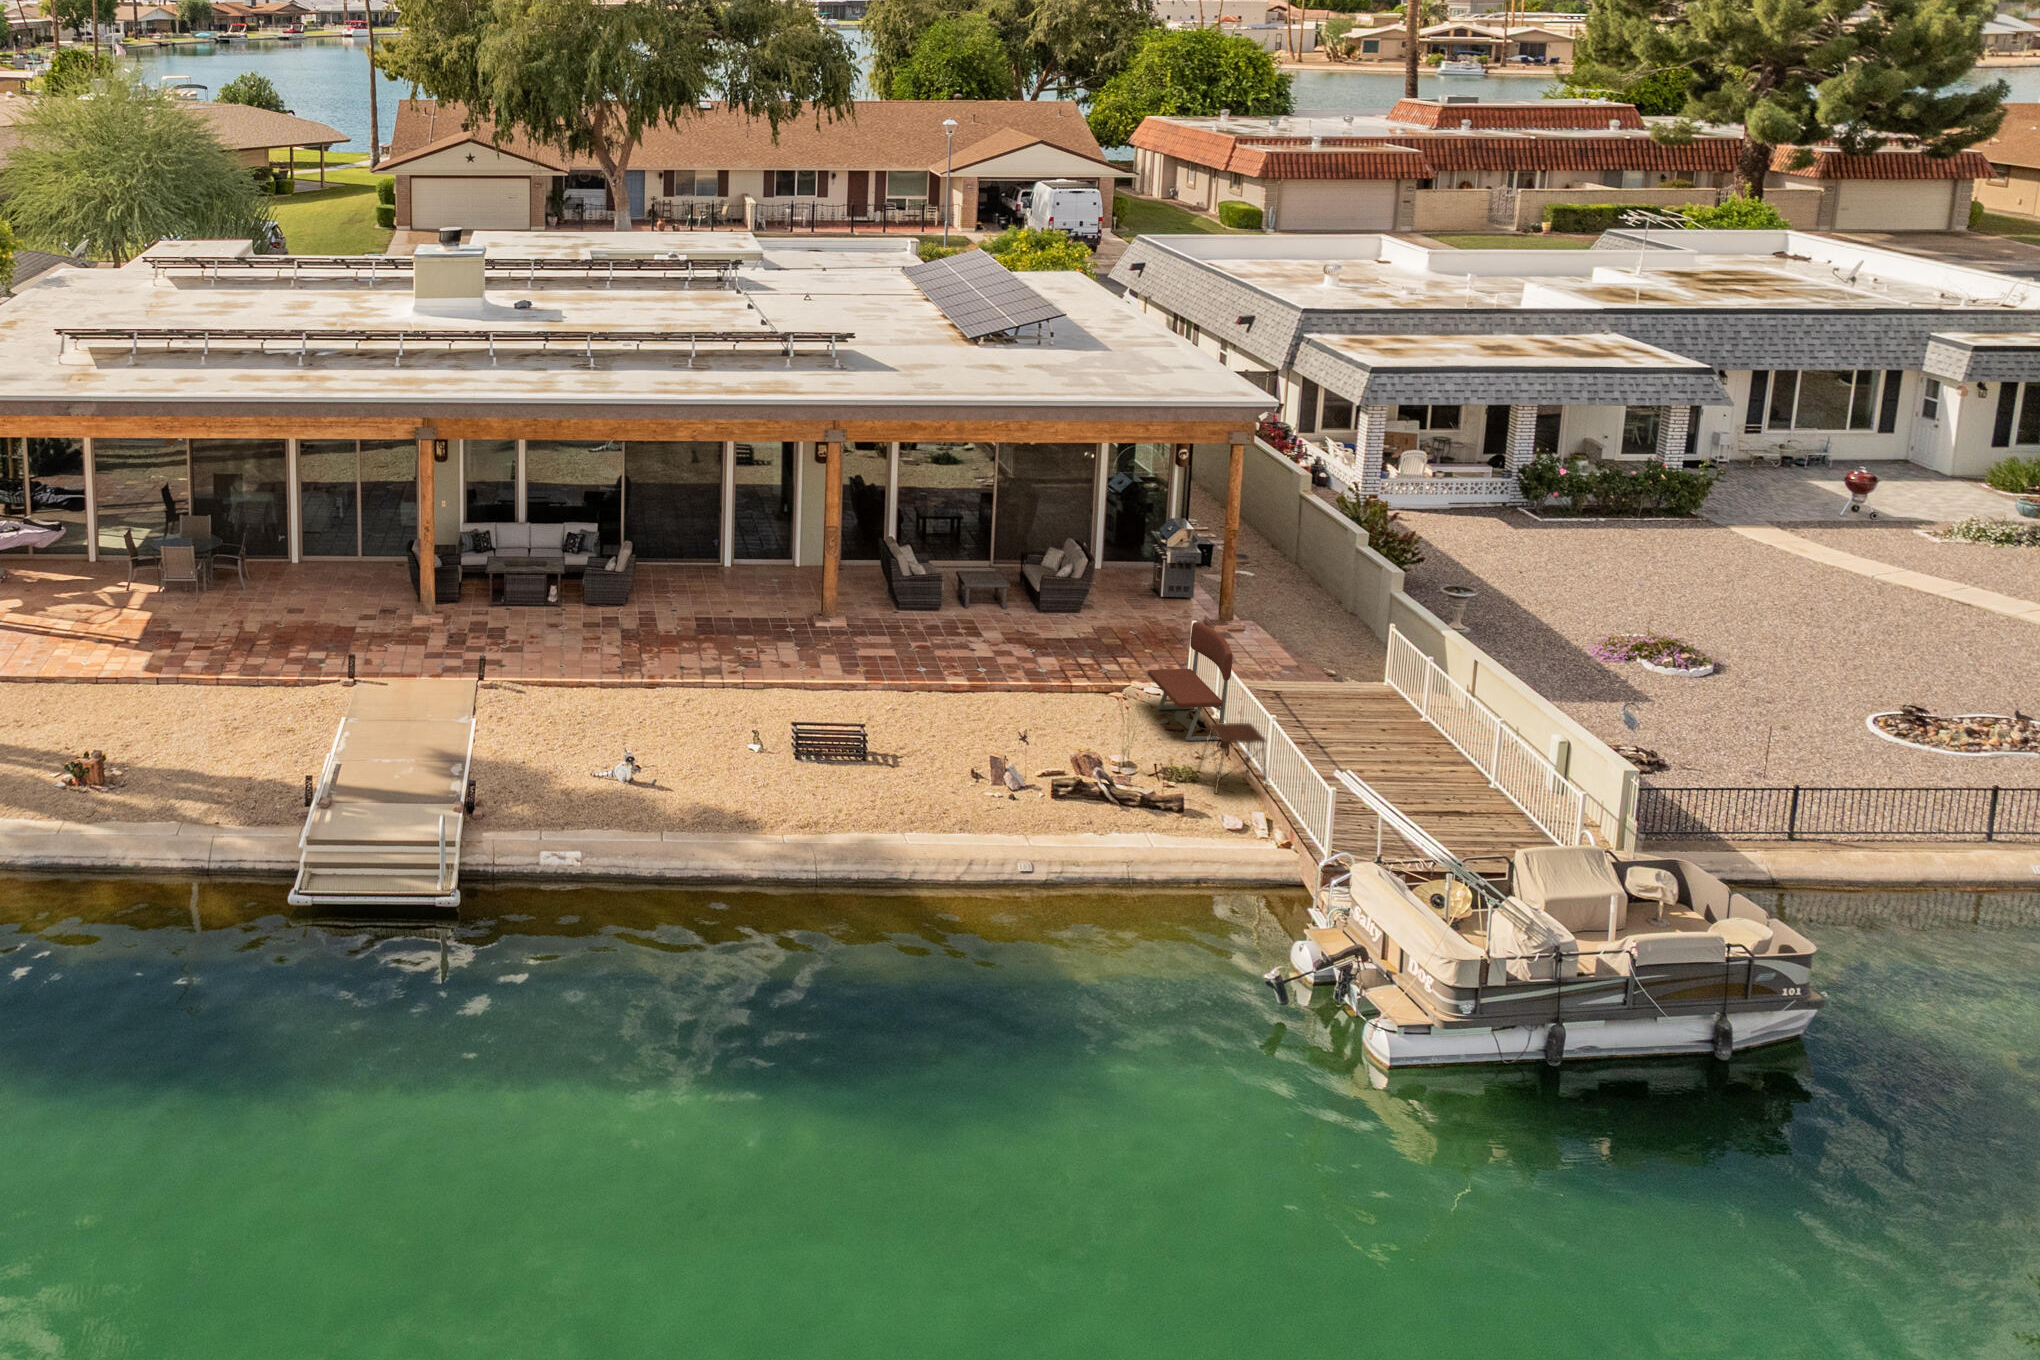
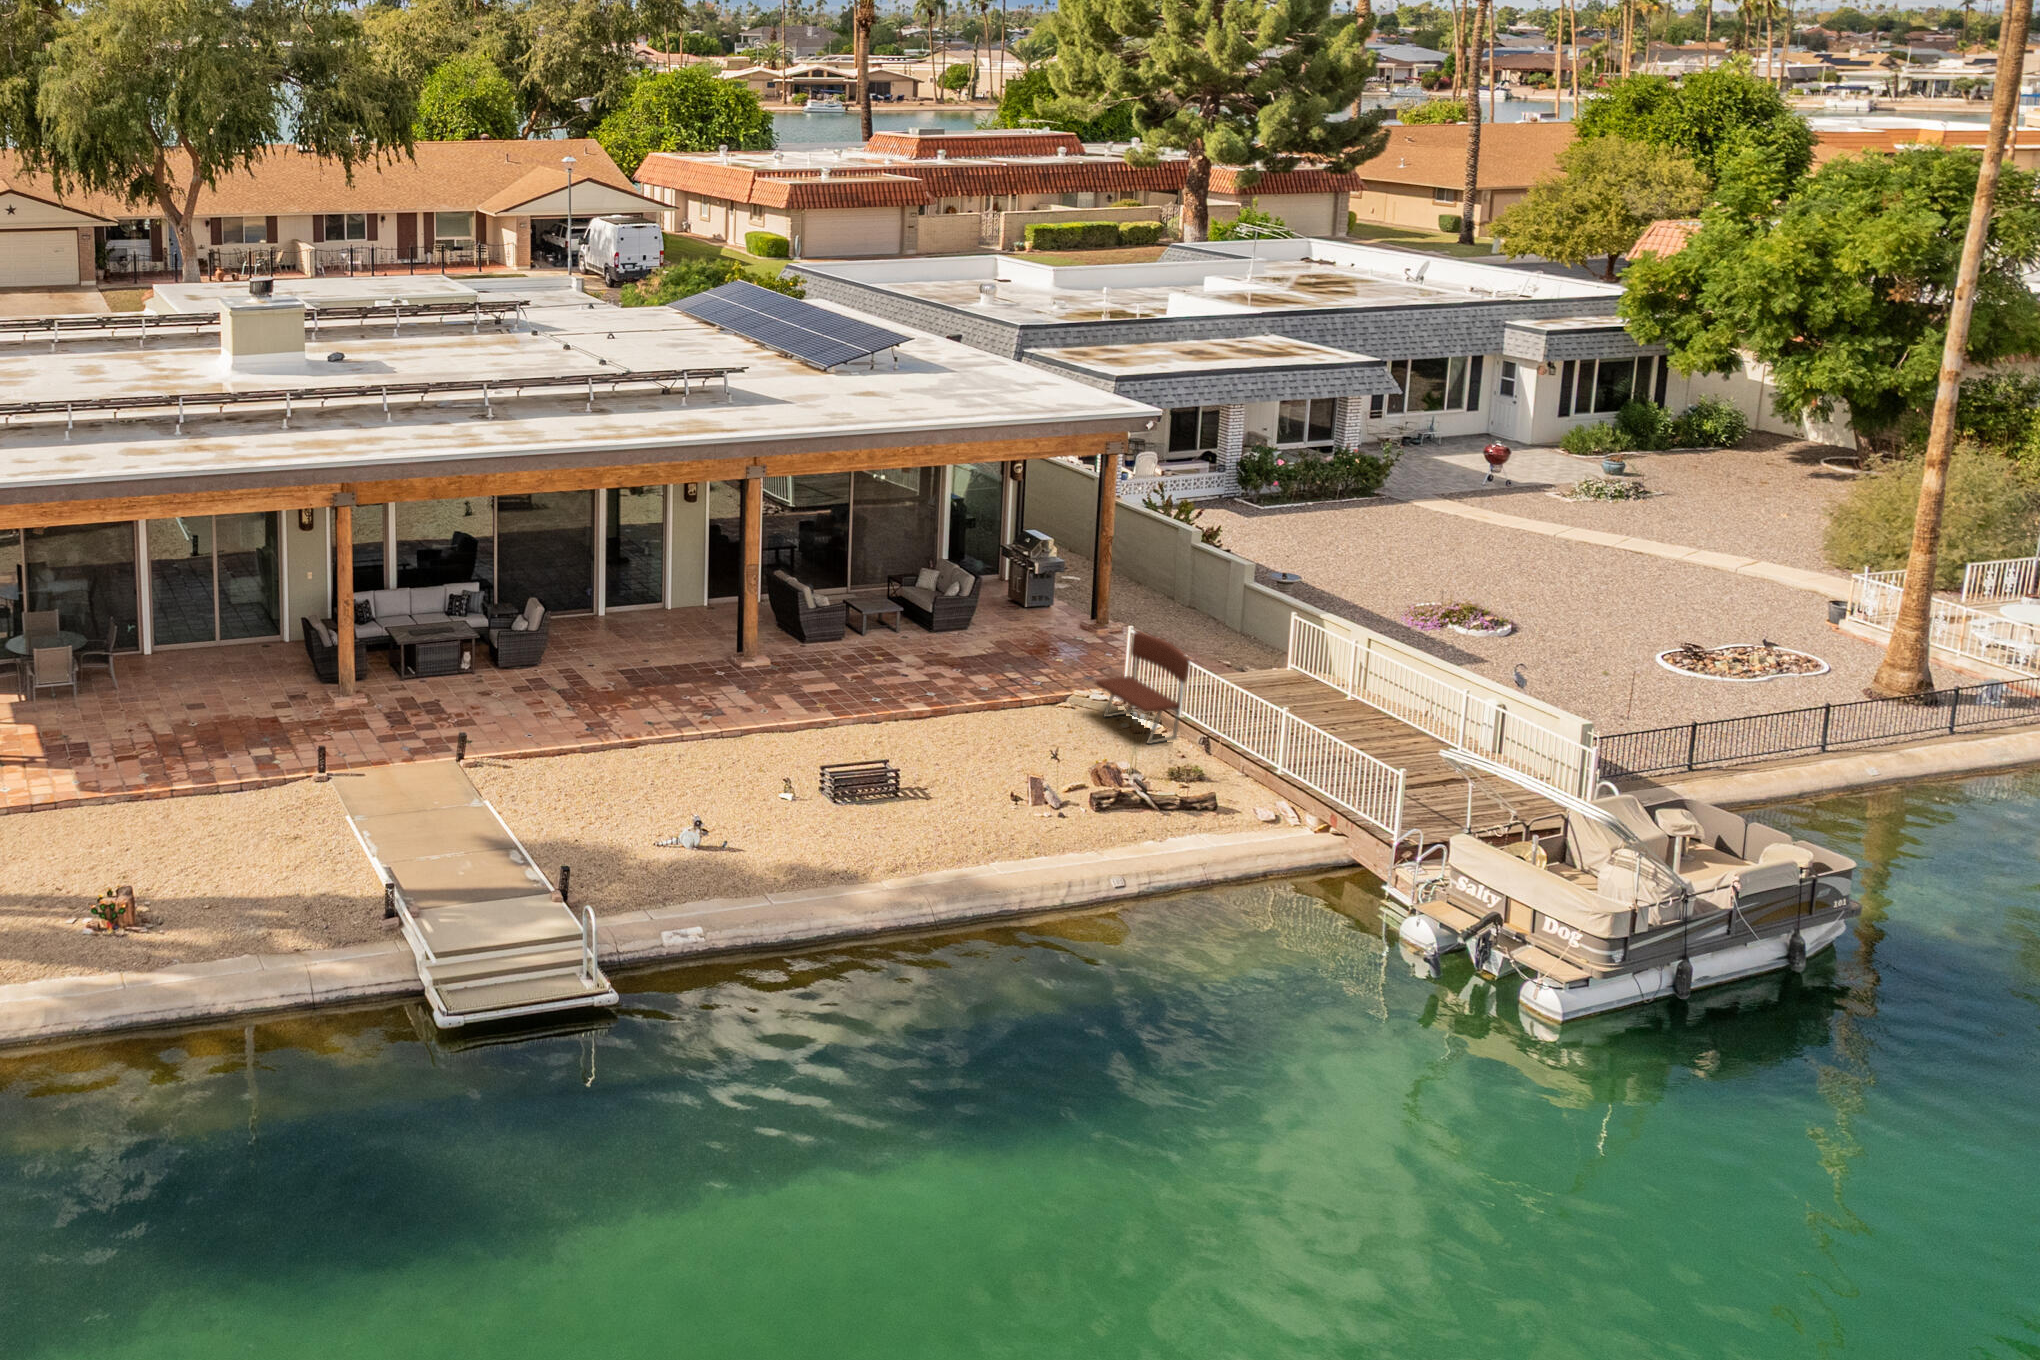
side table: present [1198,723,1268,792] -> none [1177,721,1250,791]

